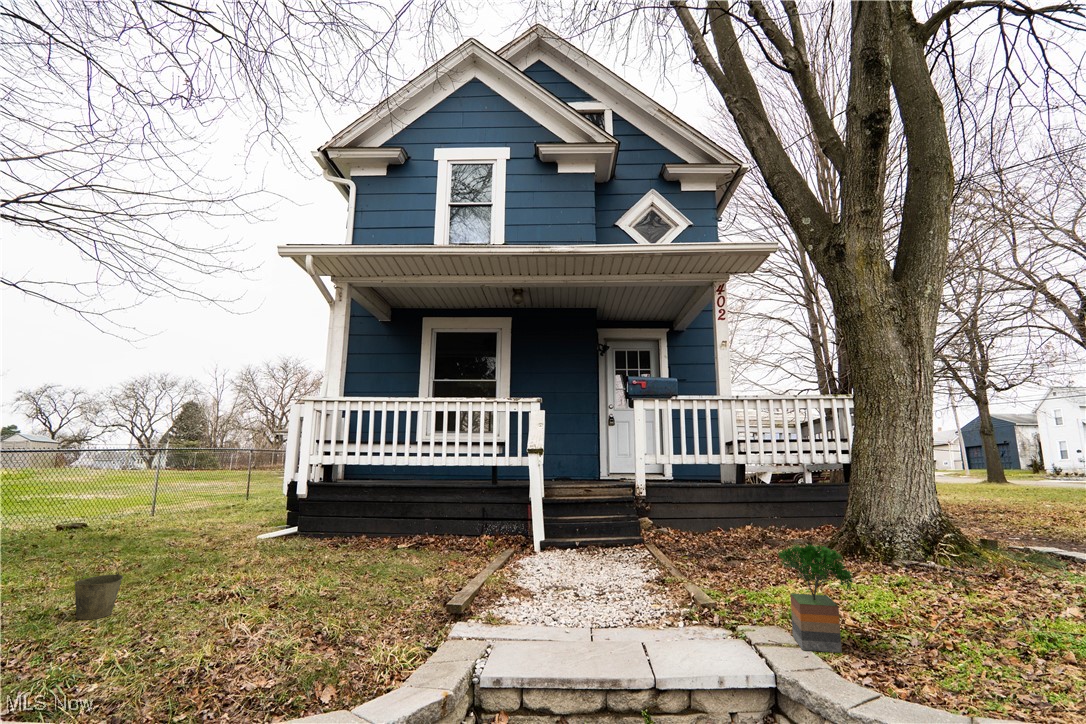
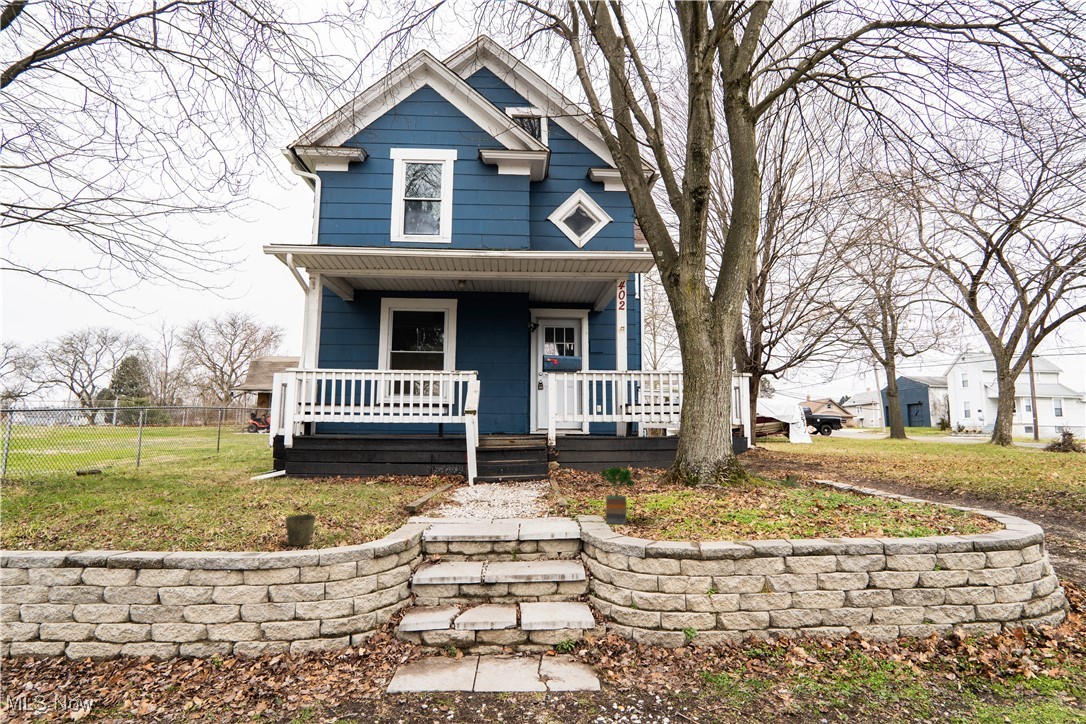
bucket: present [74,555,123,620] -> present [285,512,316,545]

